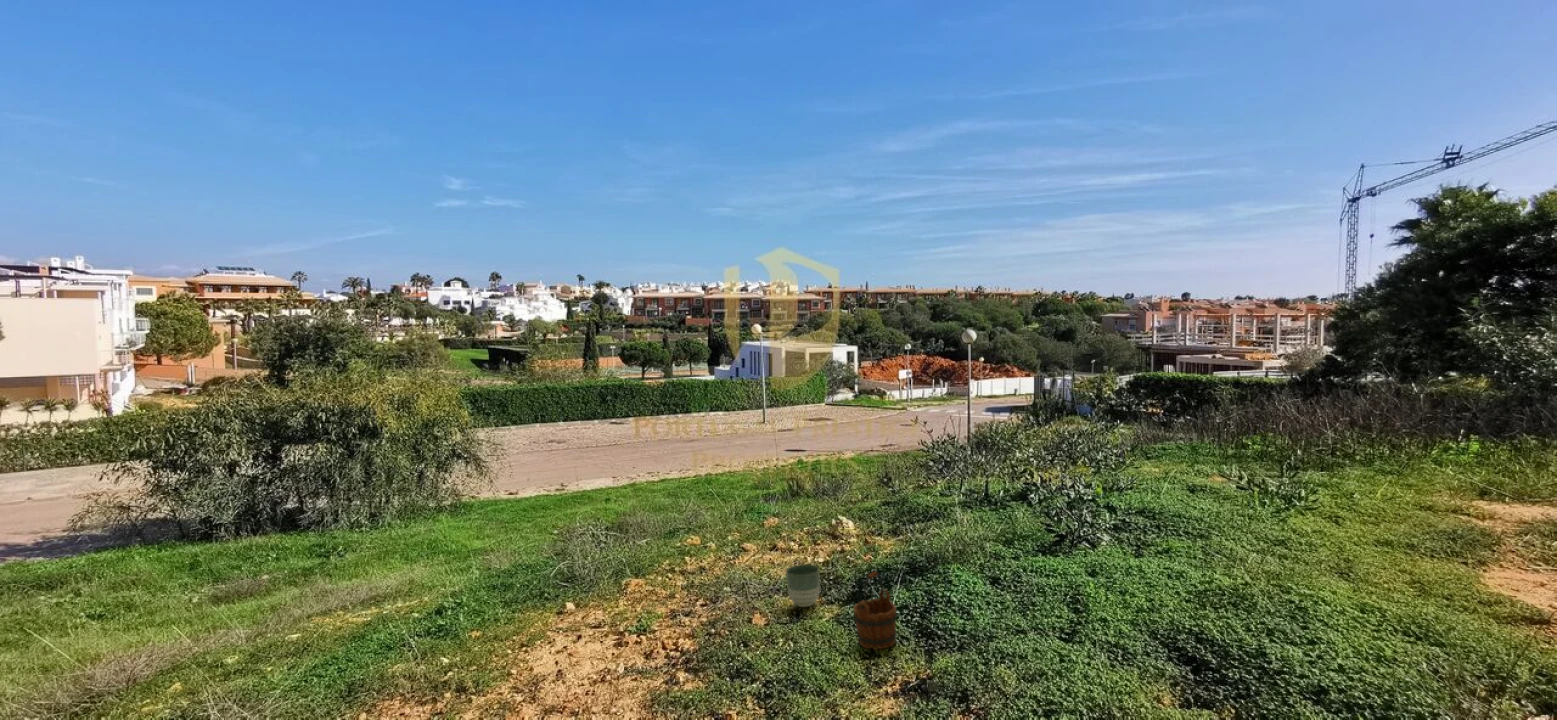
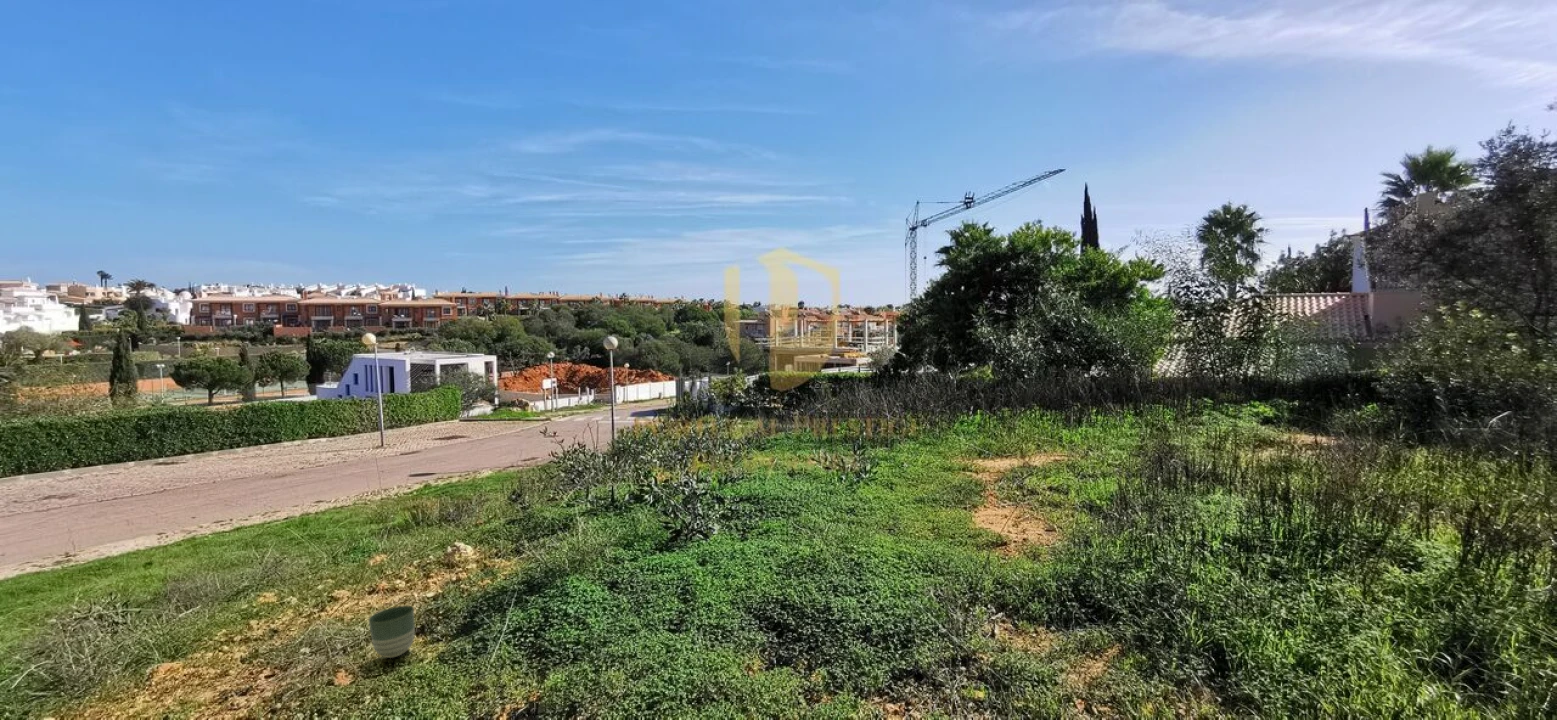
wooden bucket: present [854,571,897,650] -> none [450,601,502,690]

